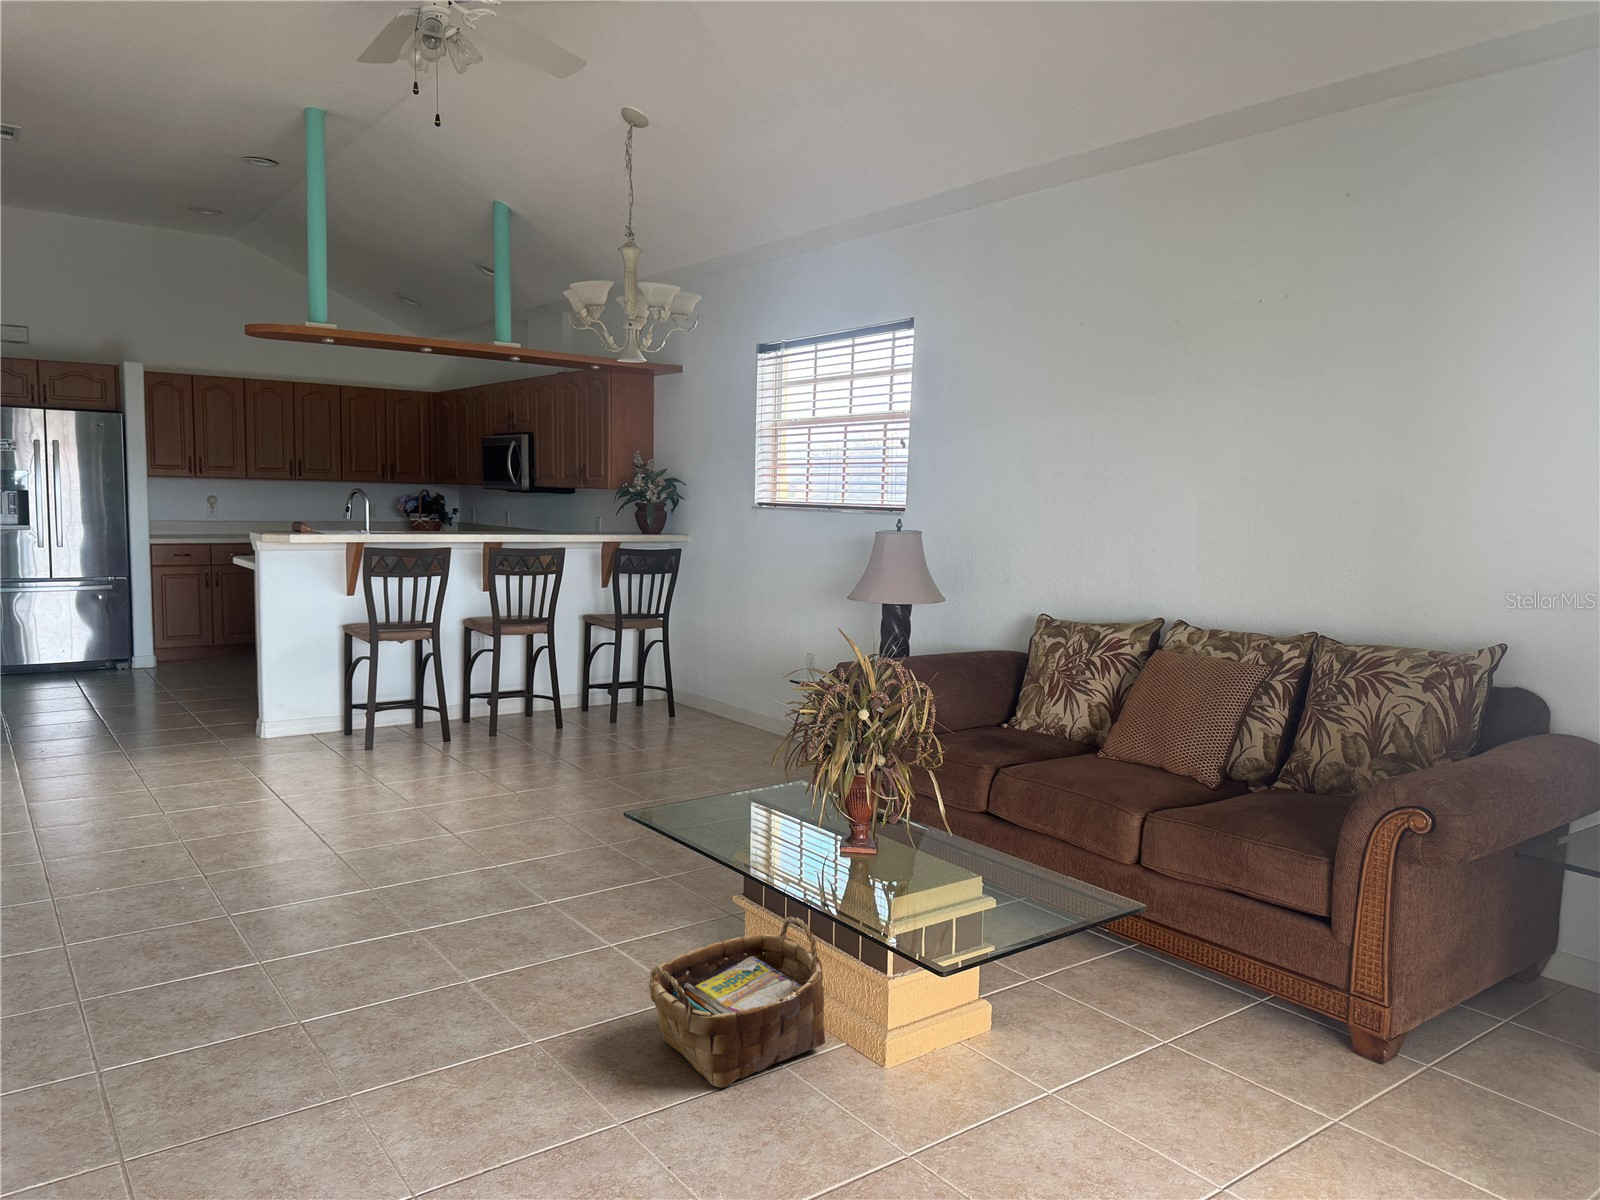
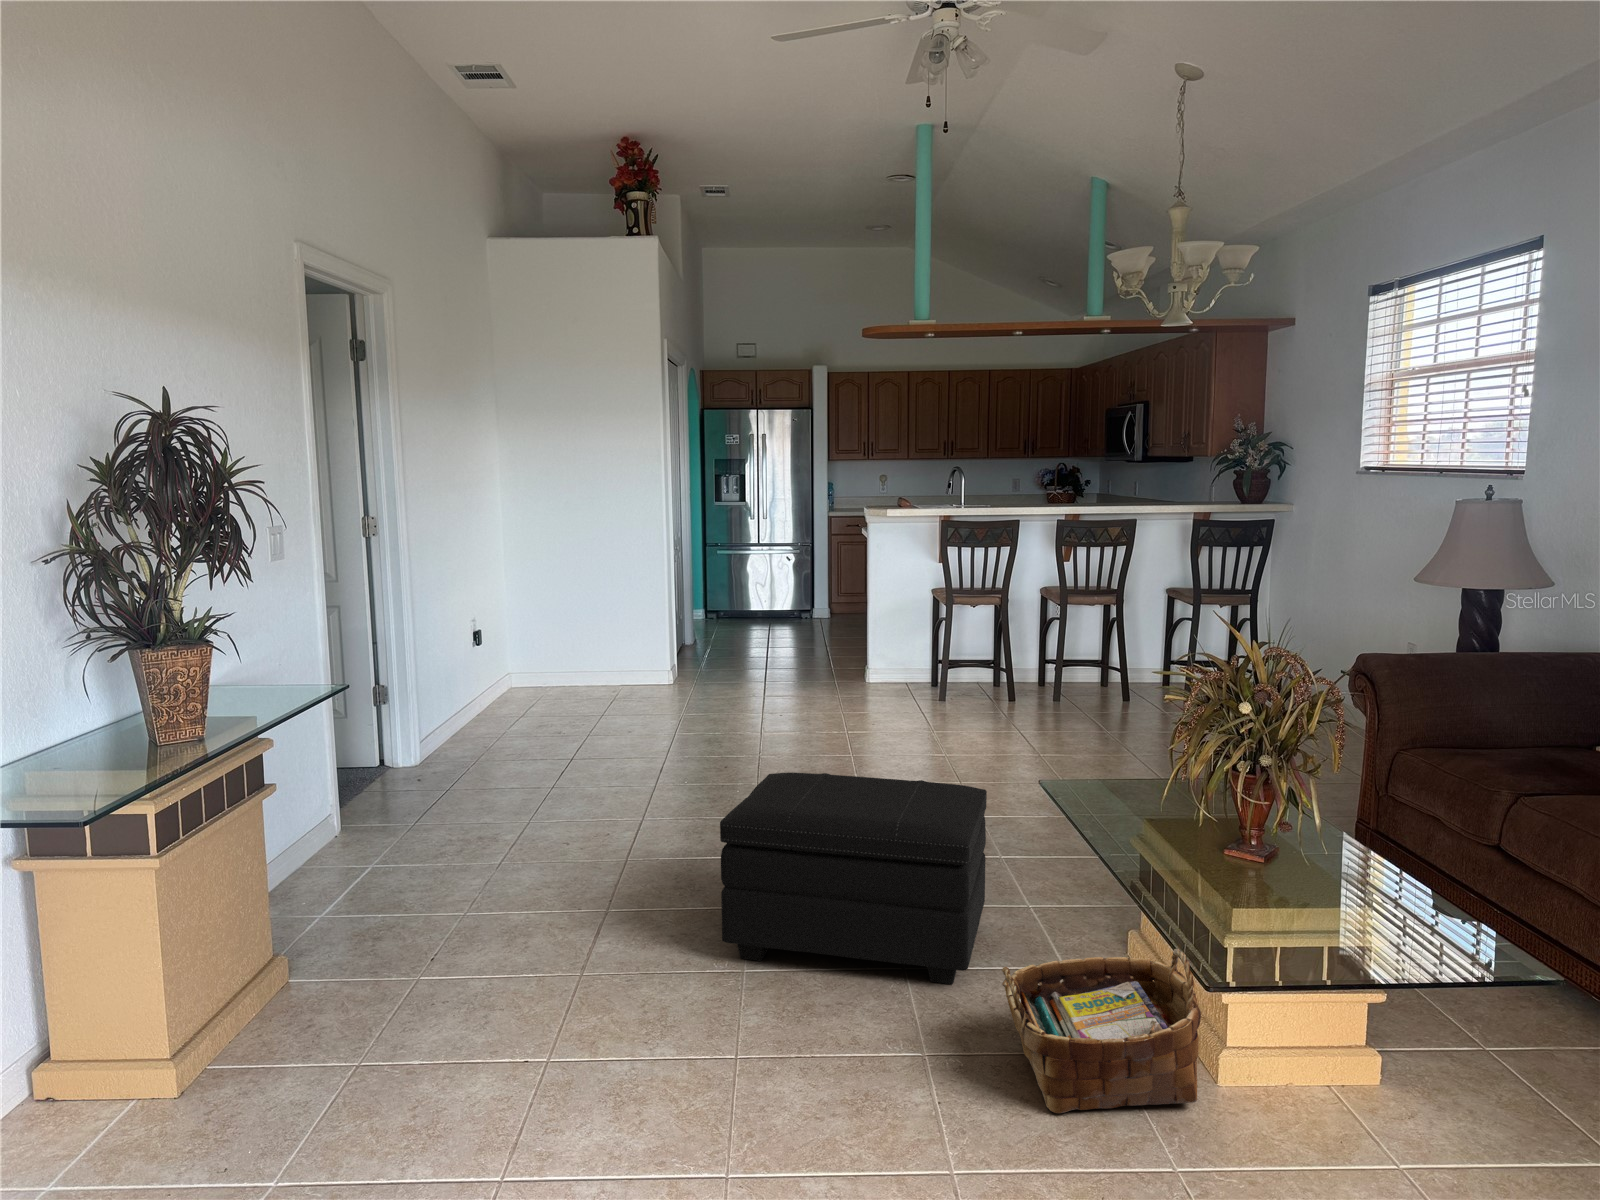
footstool: none [291,812,581,1043] -> present [720,772,987,984]

